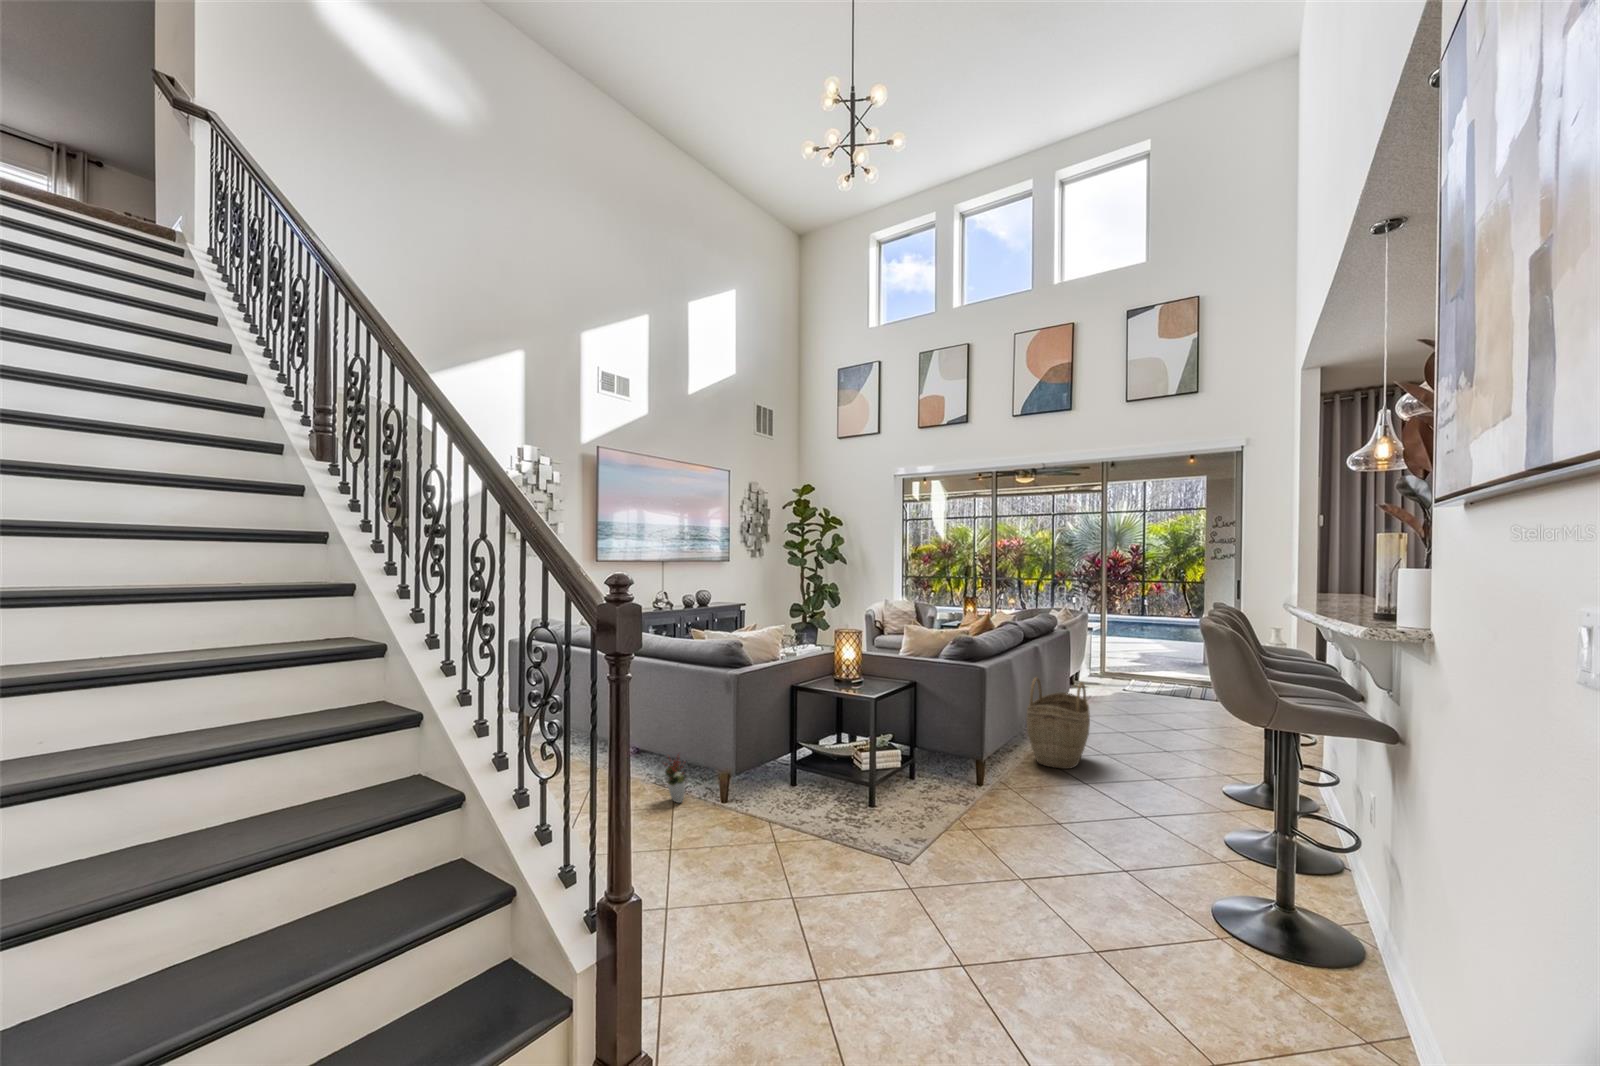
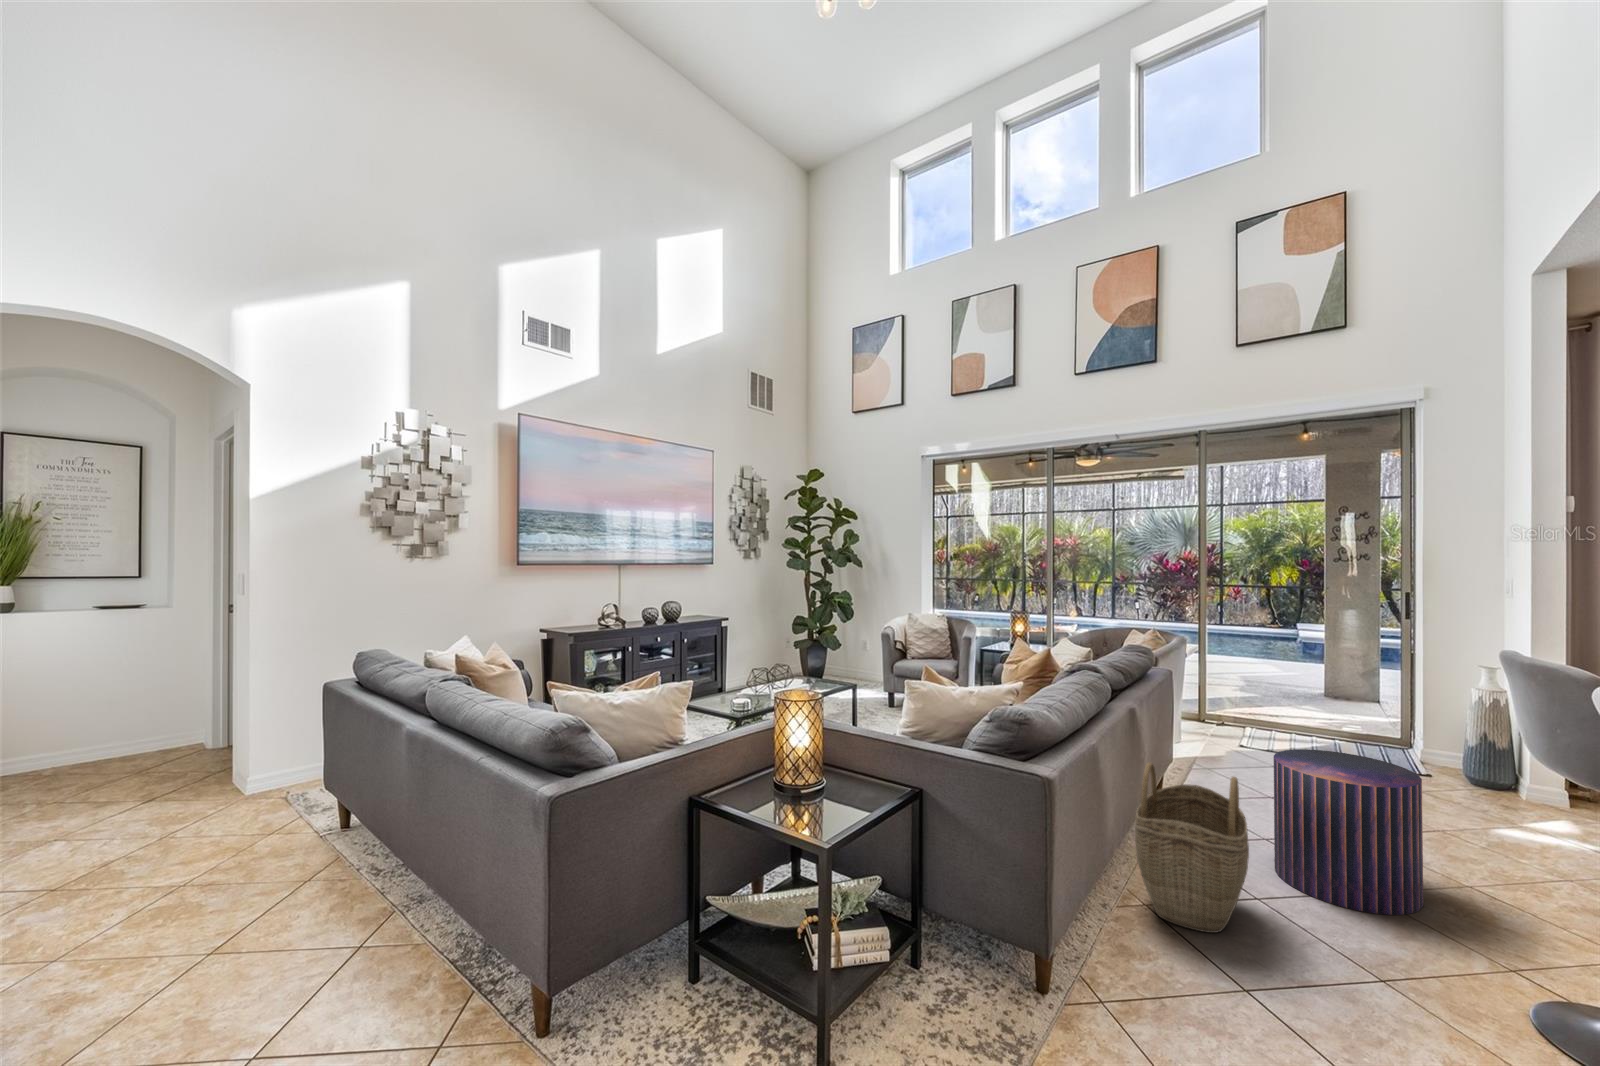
pouf: none [1114,675,1192,762] -> present [1274,749,1423,915]
decorative plant: present [665,755,685,803] -> none [463,925,512,1026]

